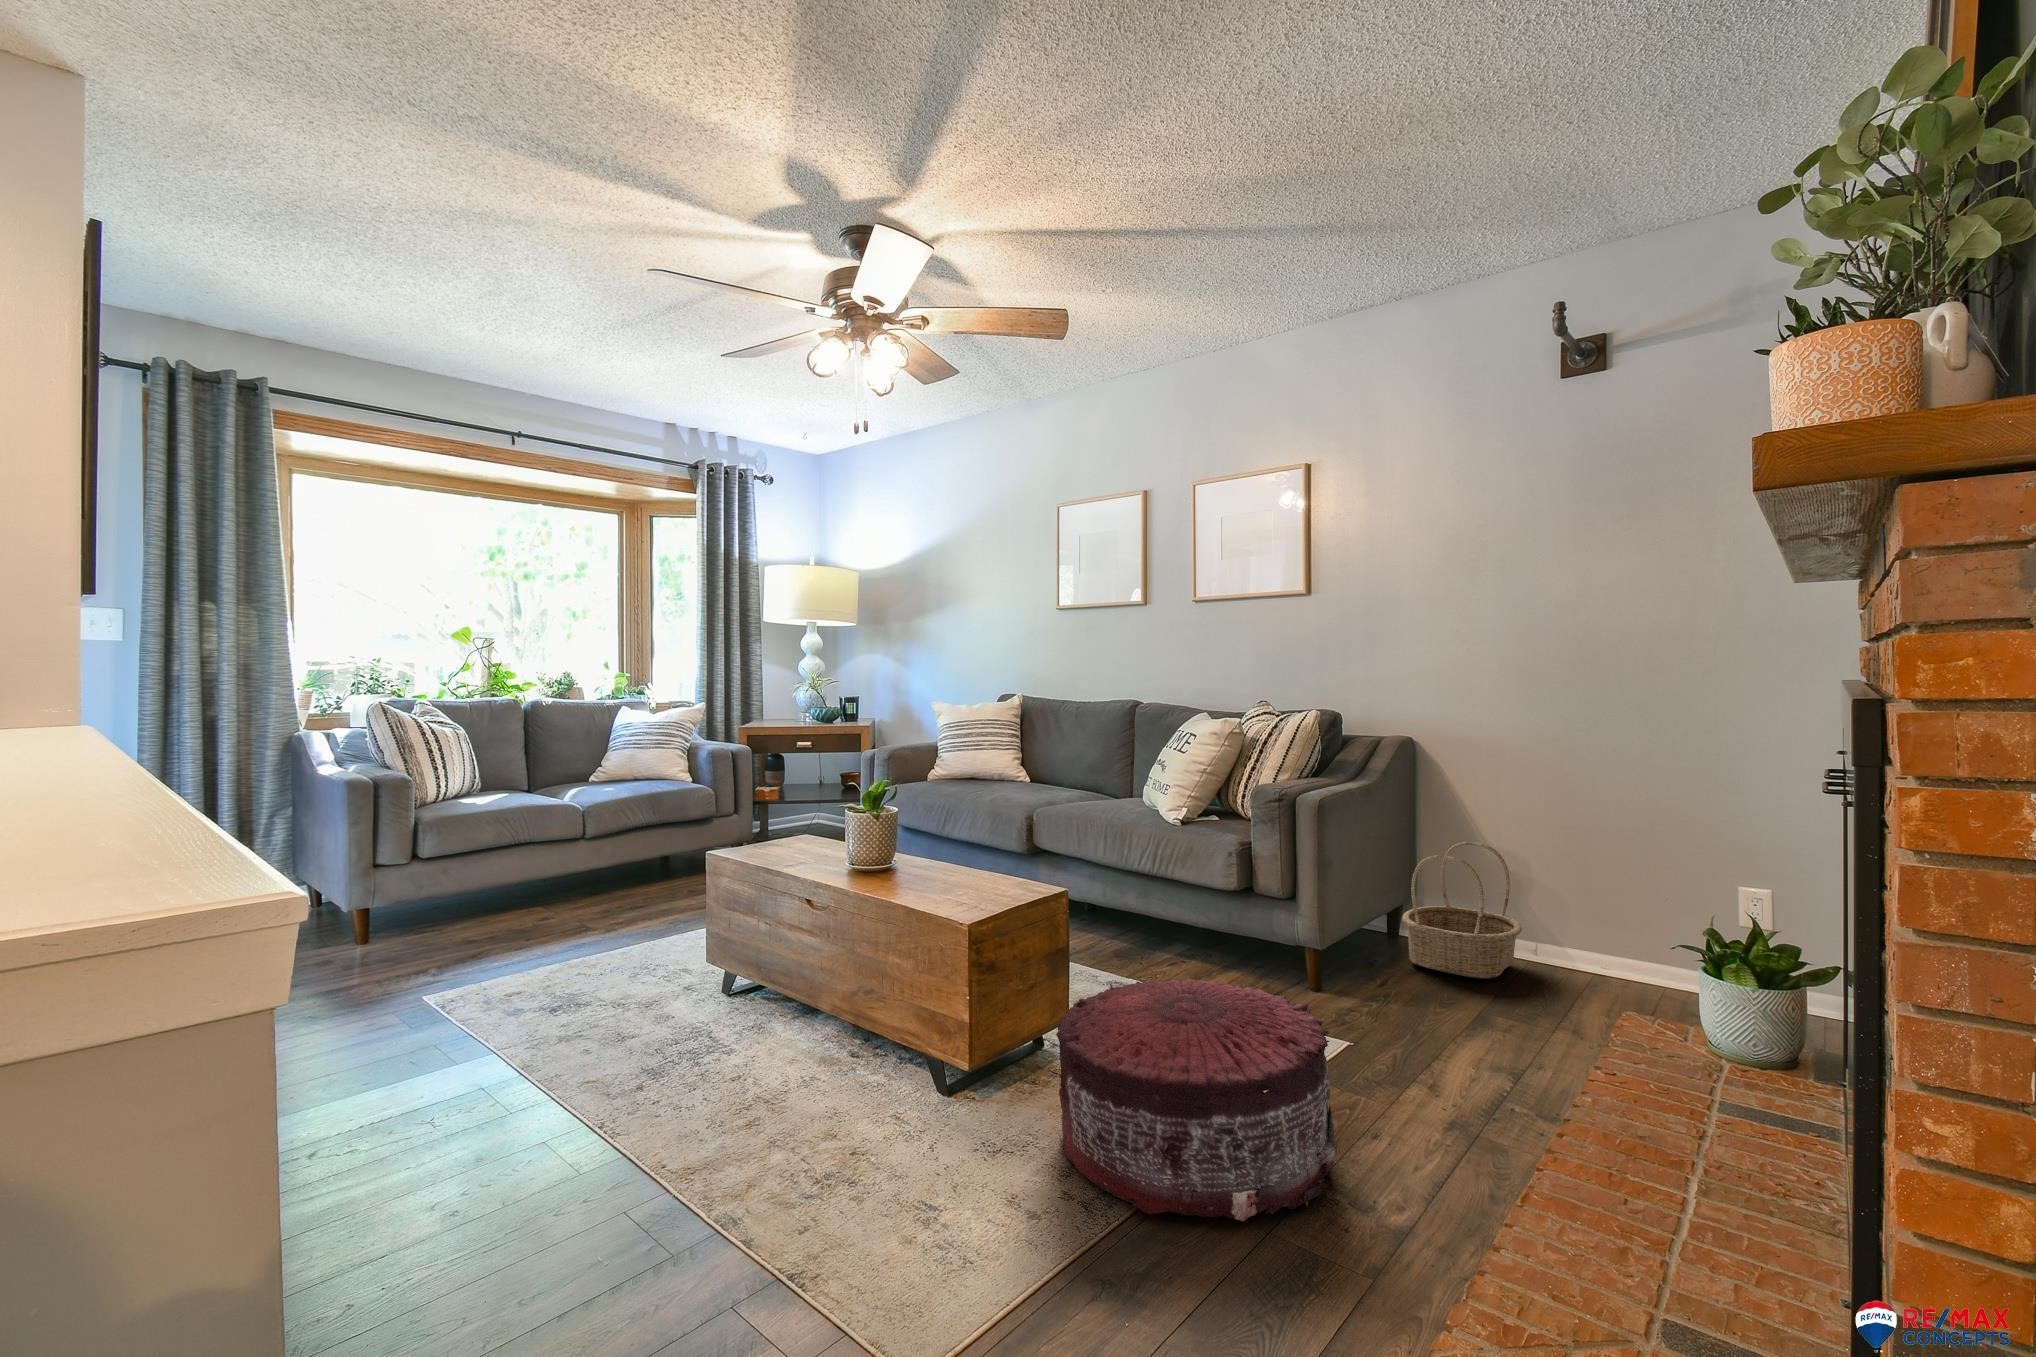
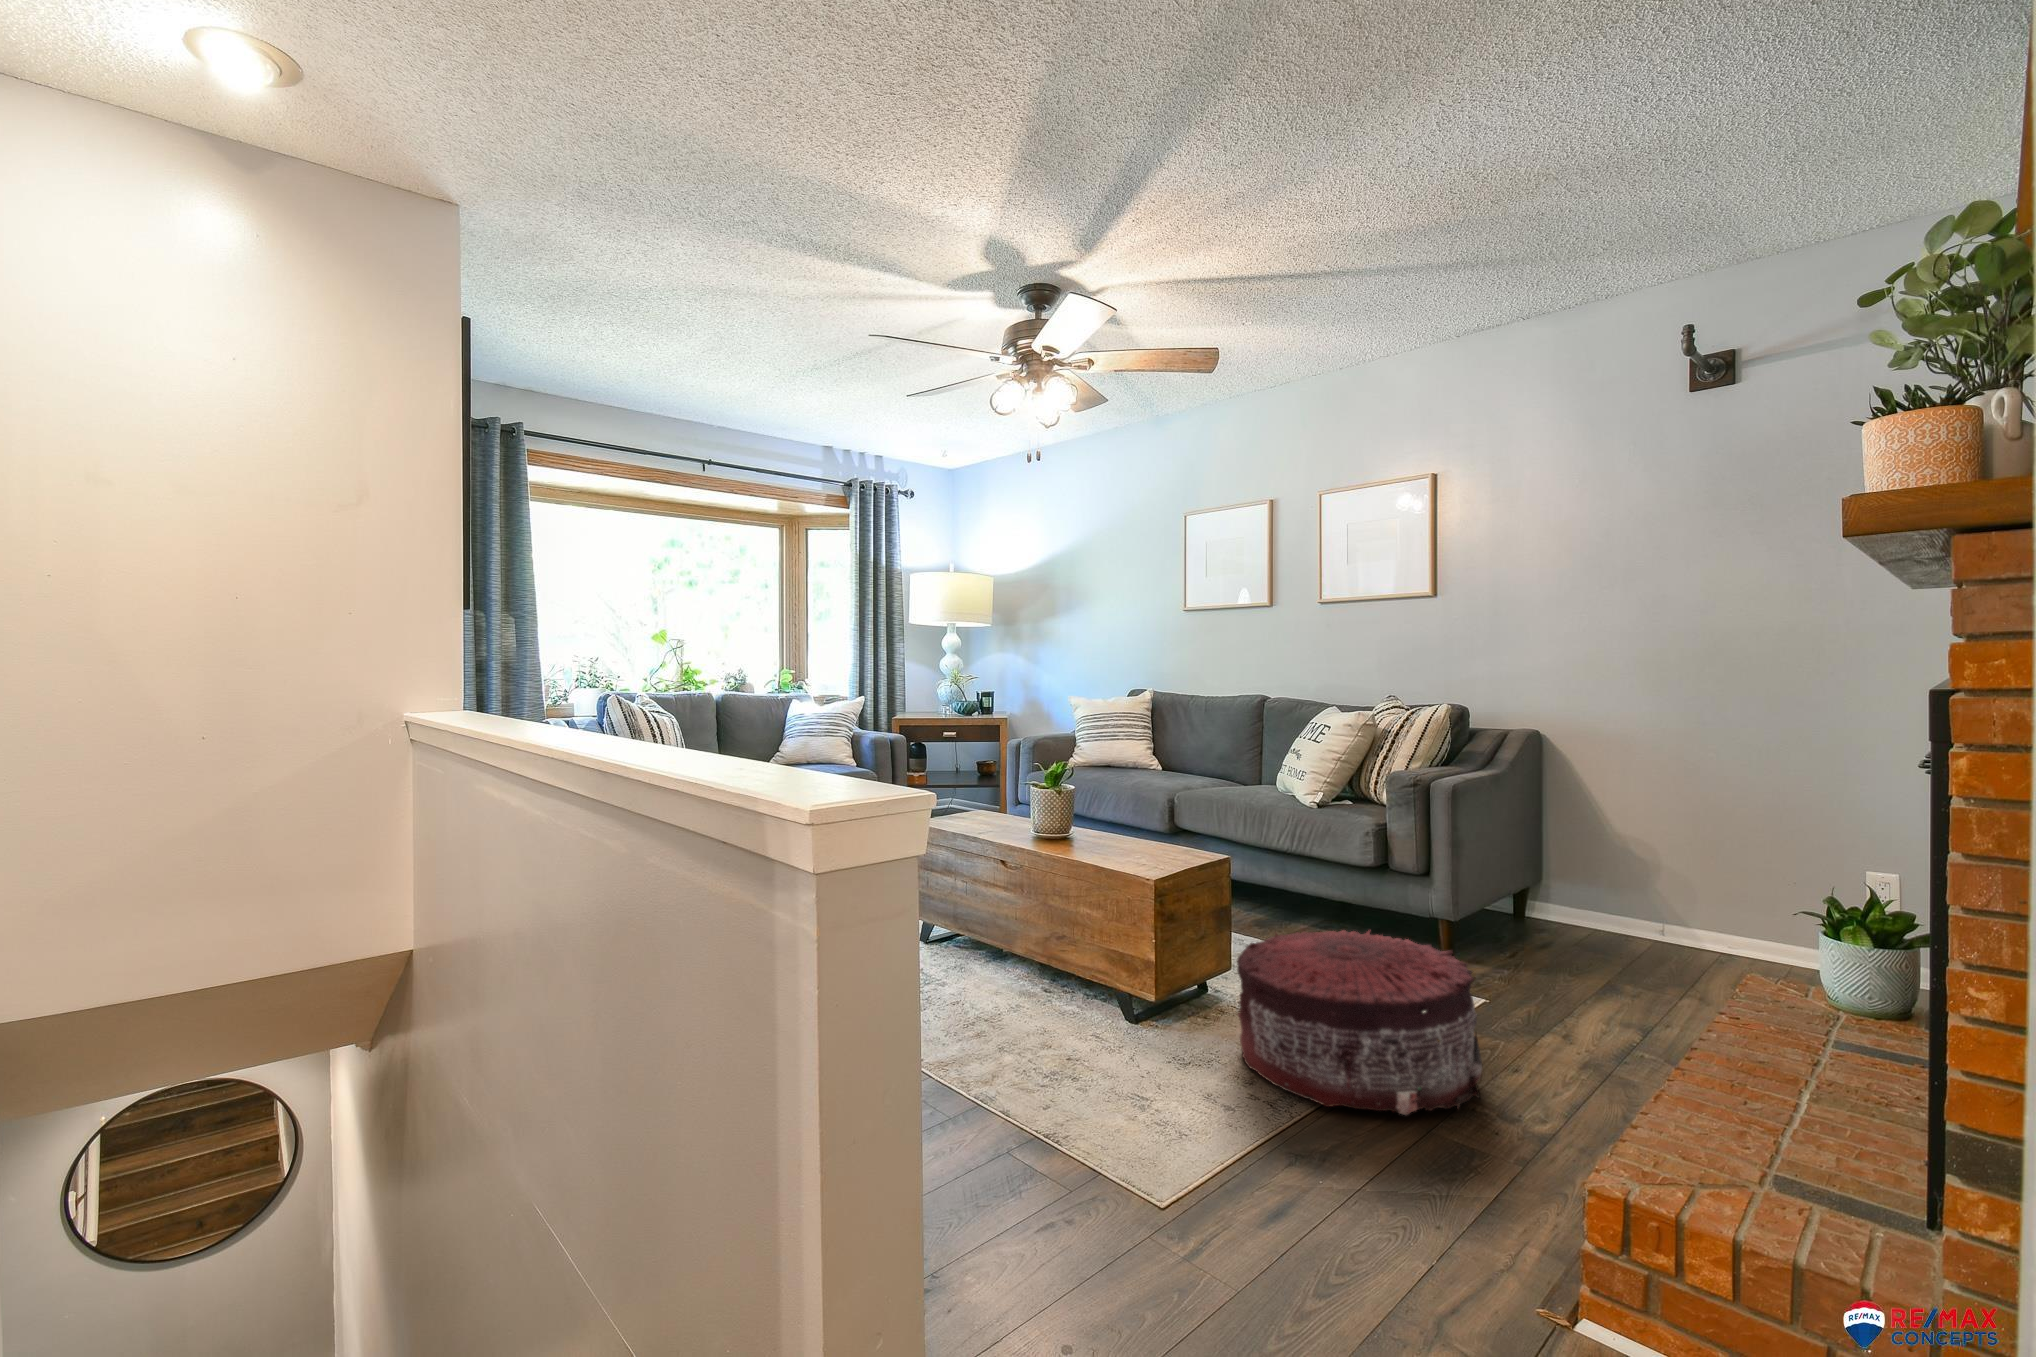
basket: present [1402,842,1522,978] -> none [1527,826,1645,950]

